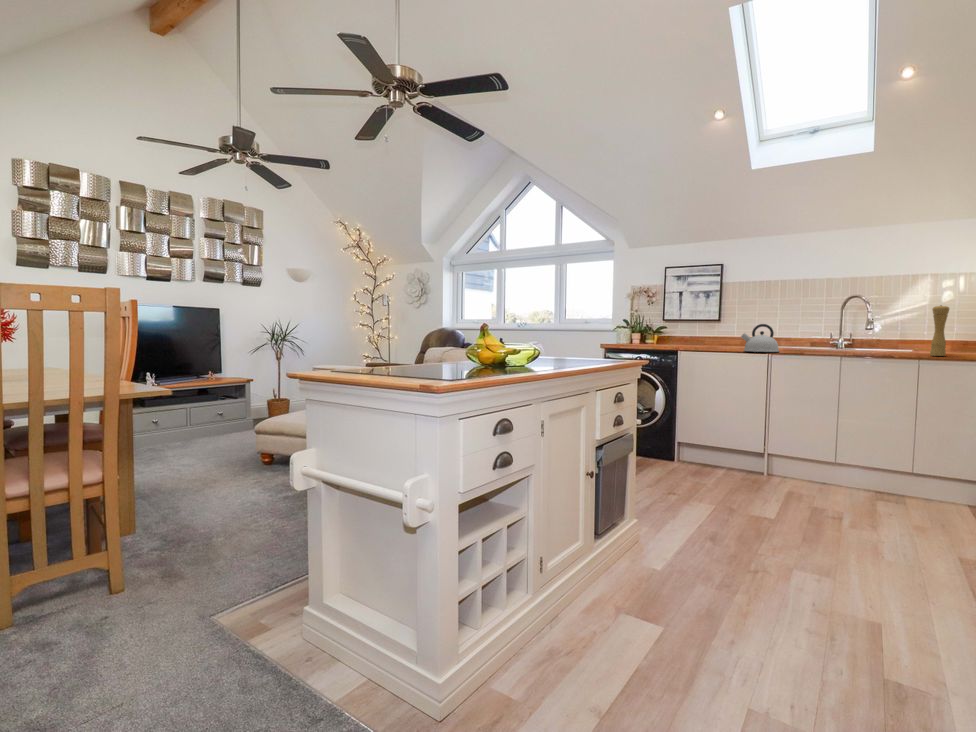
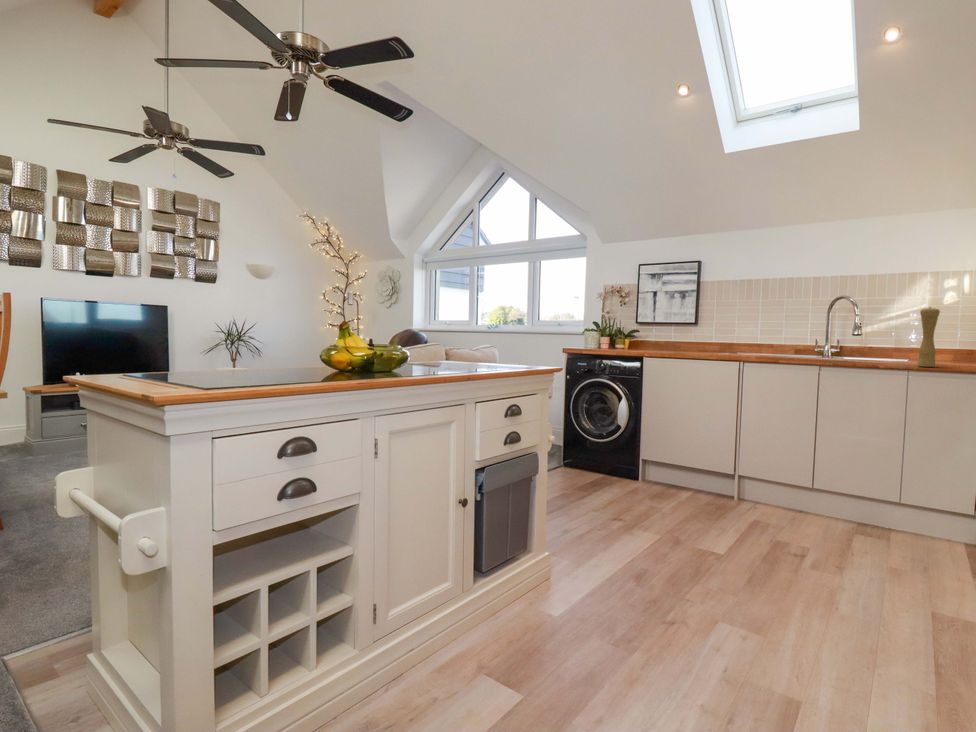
kettle: present [741,324,779,352] -> none [708,328,751,360]

